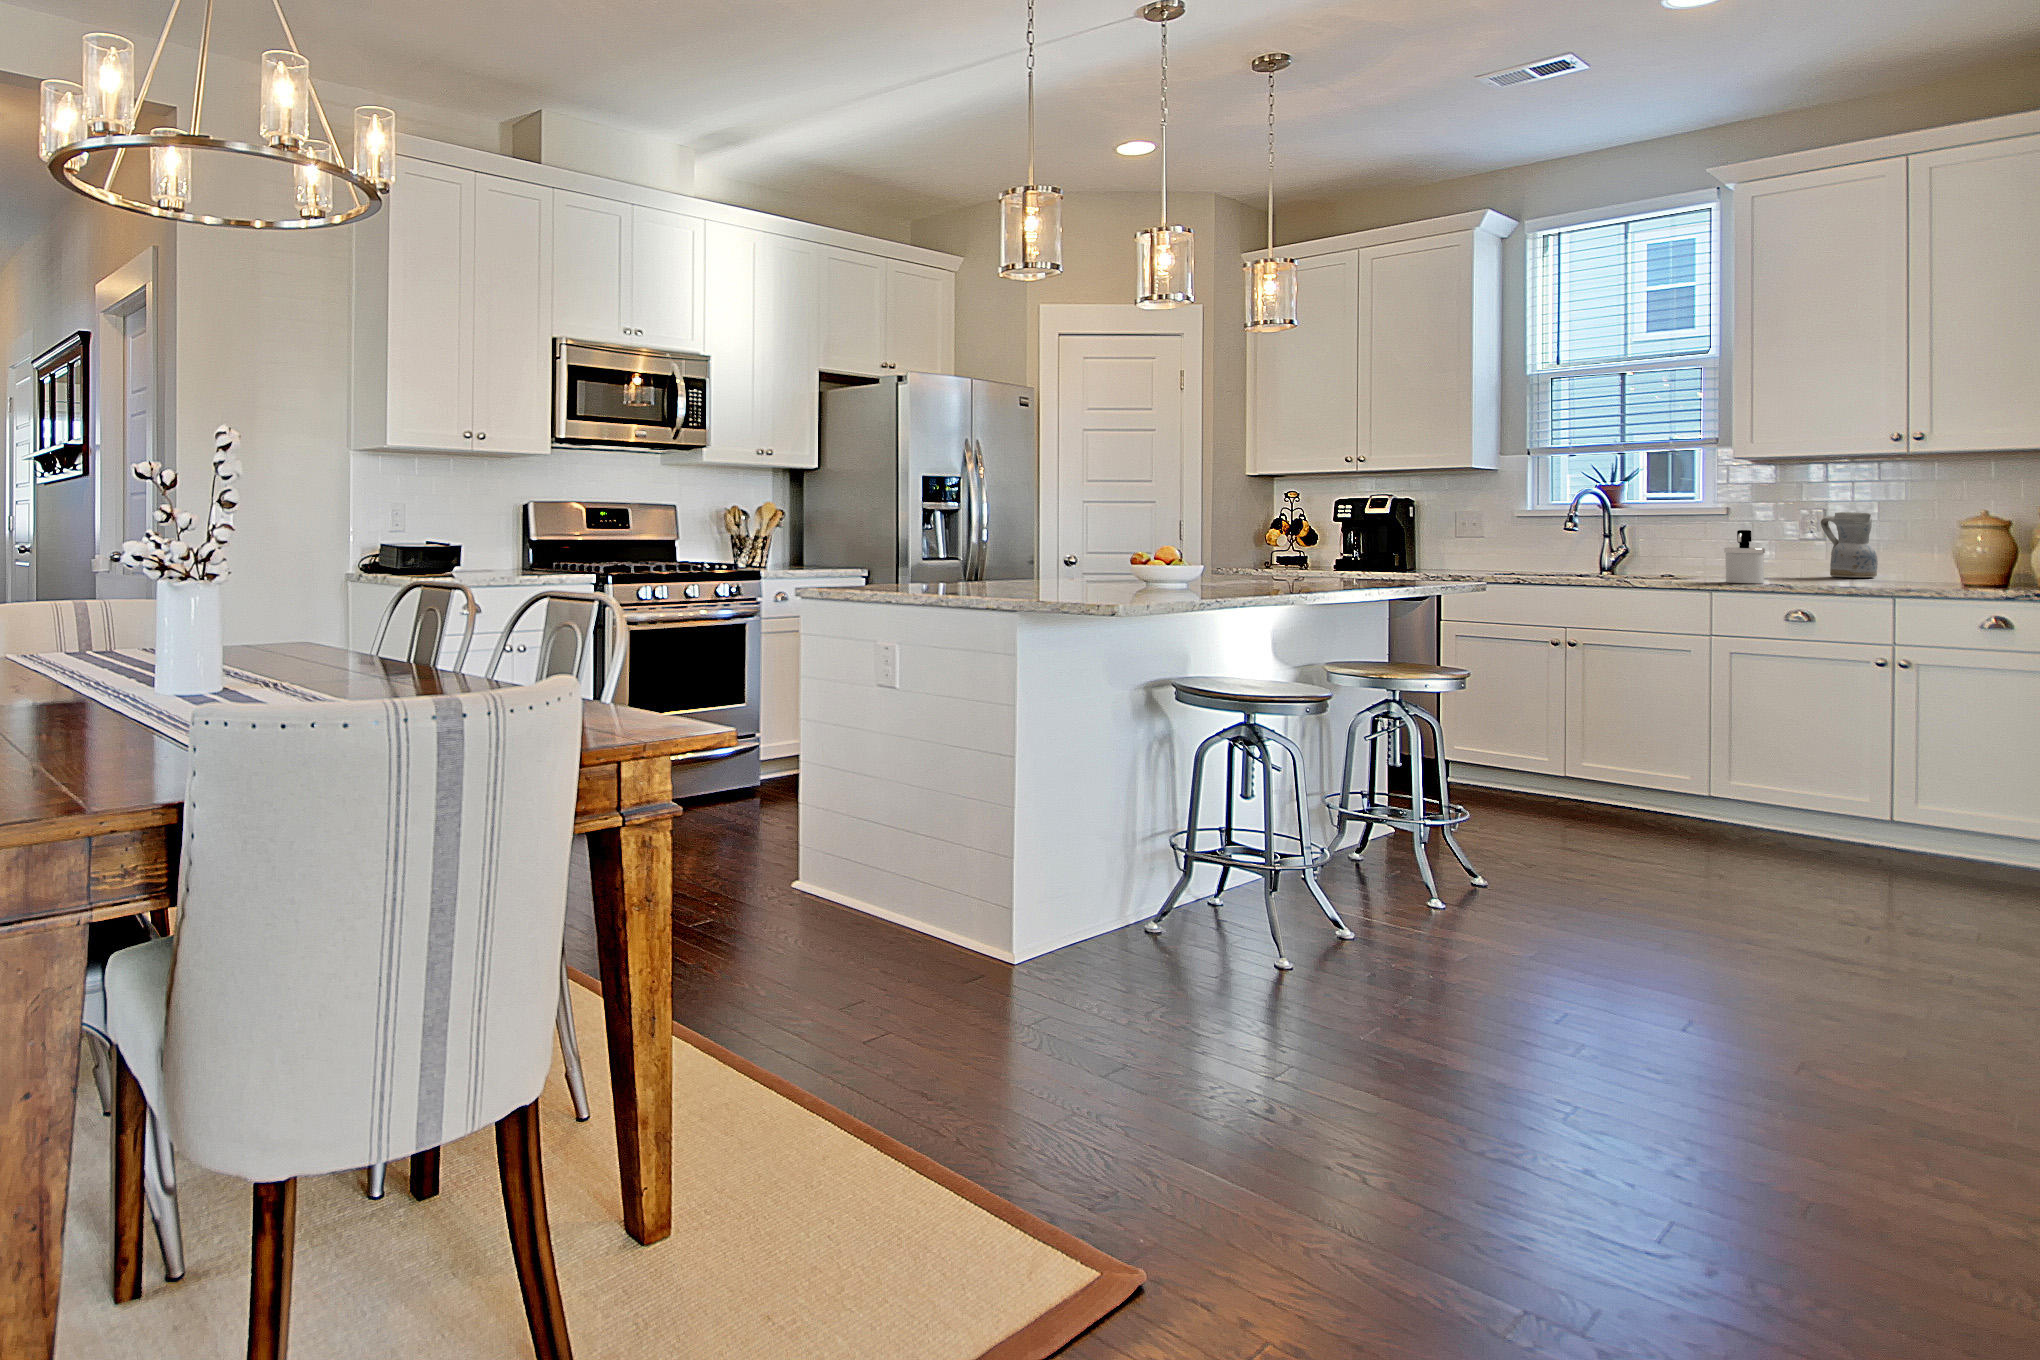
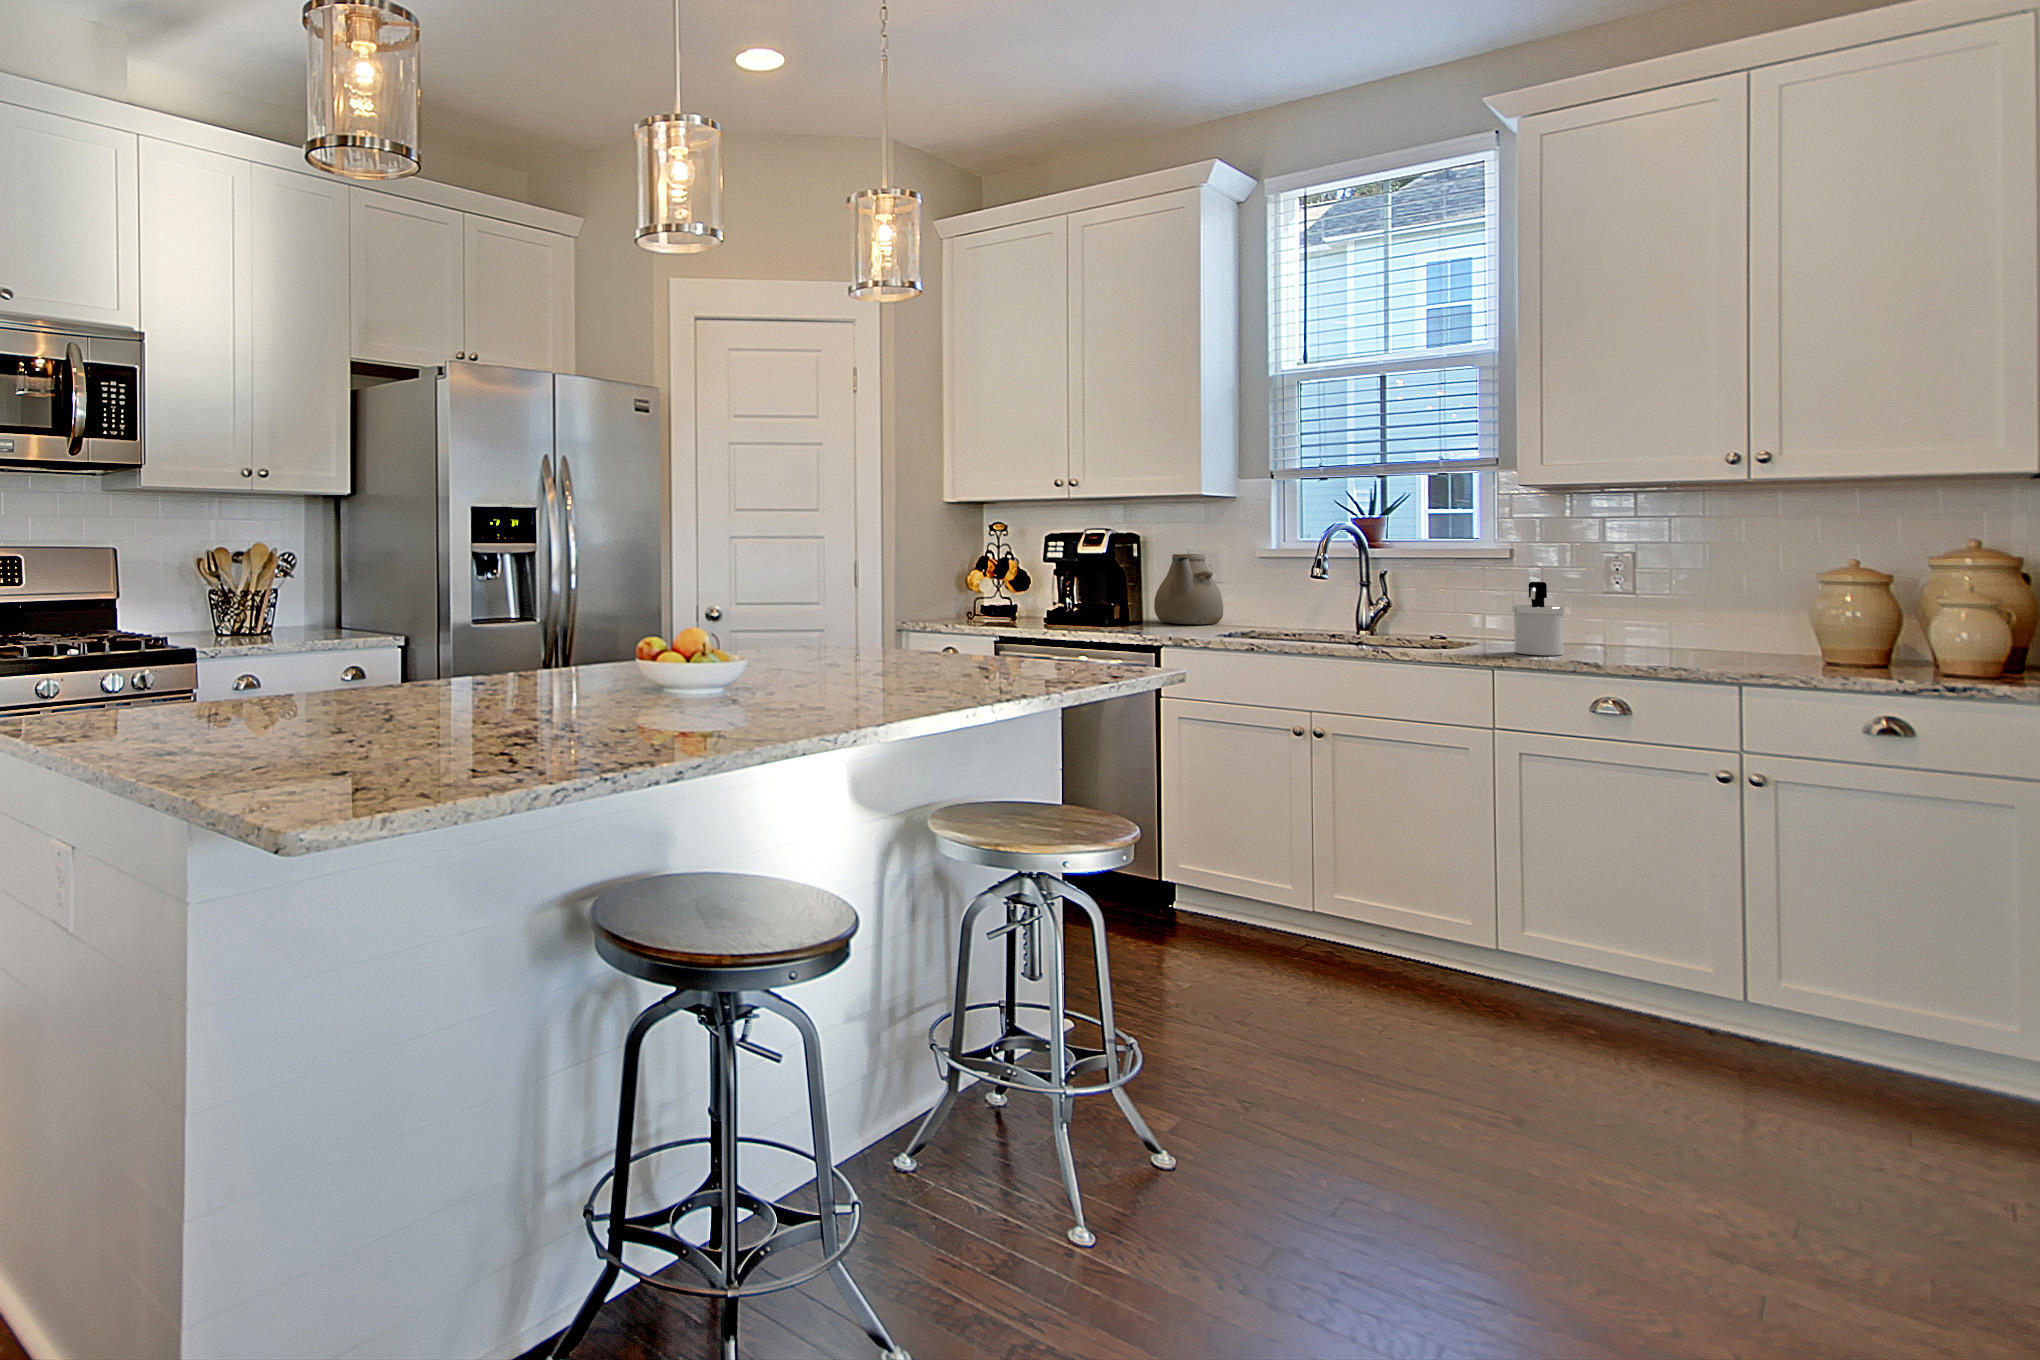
ceramic pitcher: present [1821,512,1878,578] -> none [1629,556,1701,645]
teapot: none [1428,514,1486,568] -> present [1154,554,1223,624]

